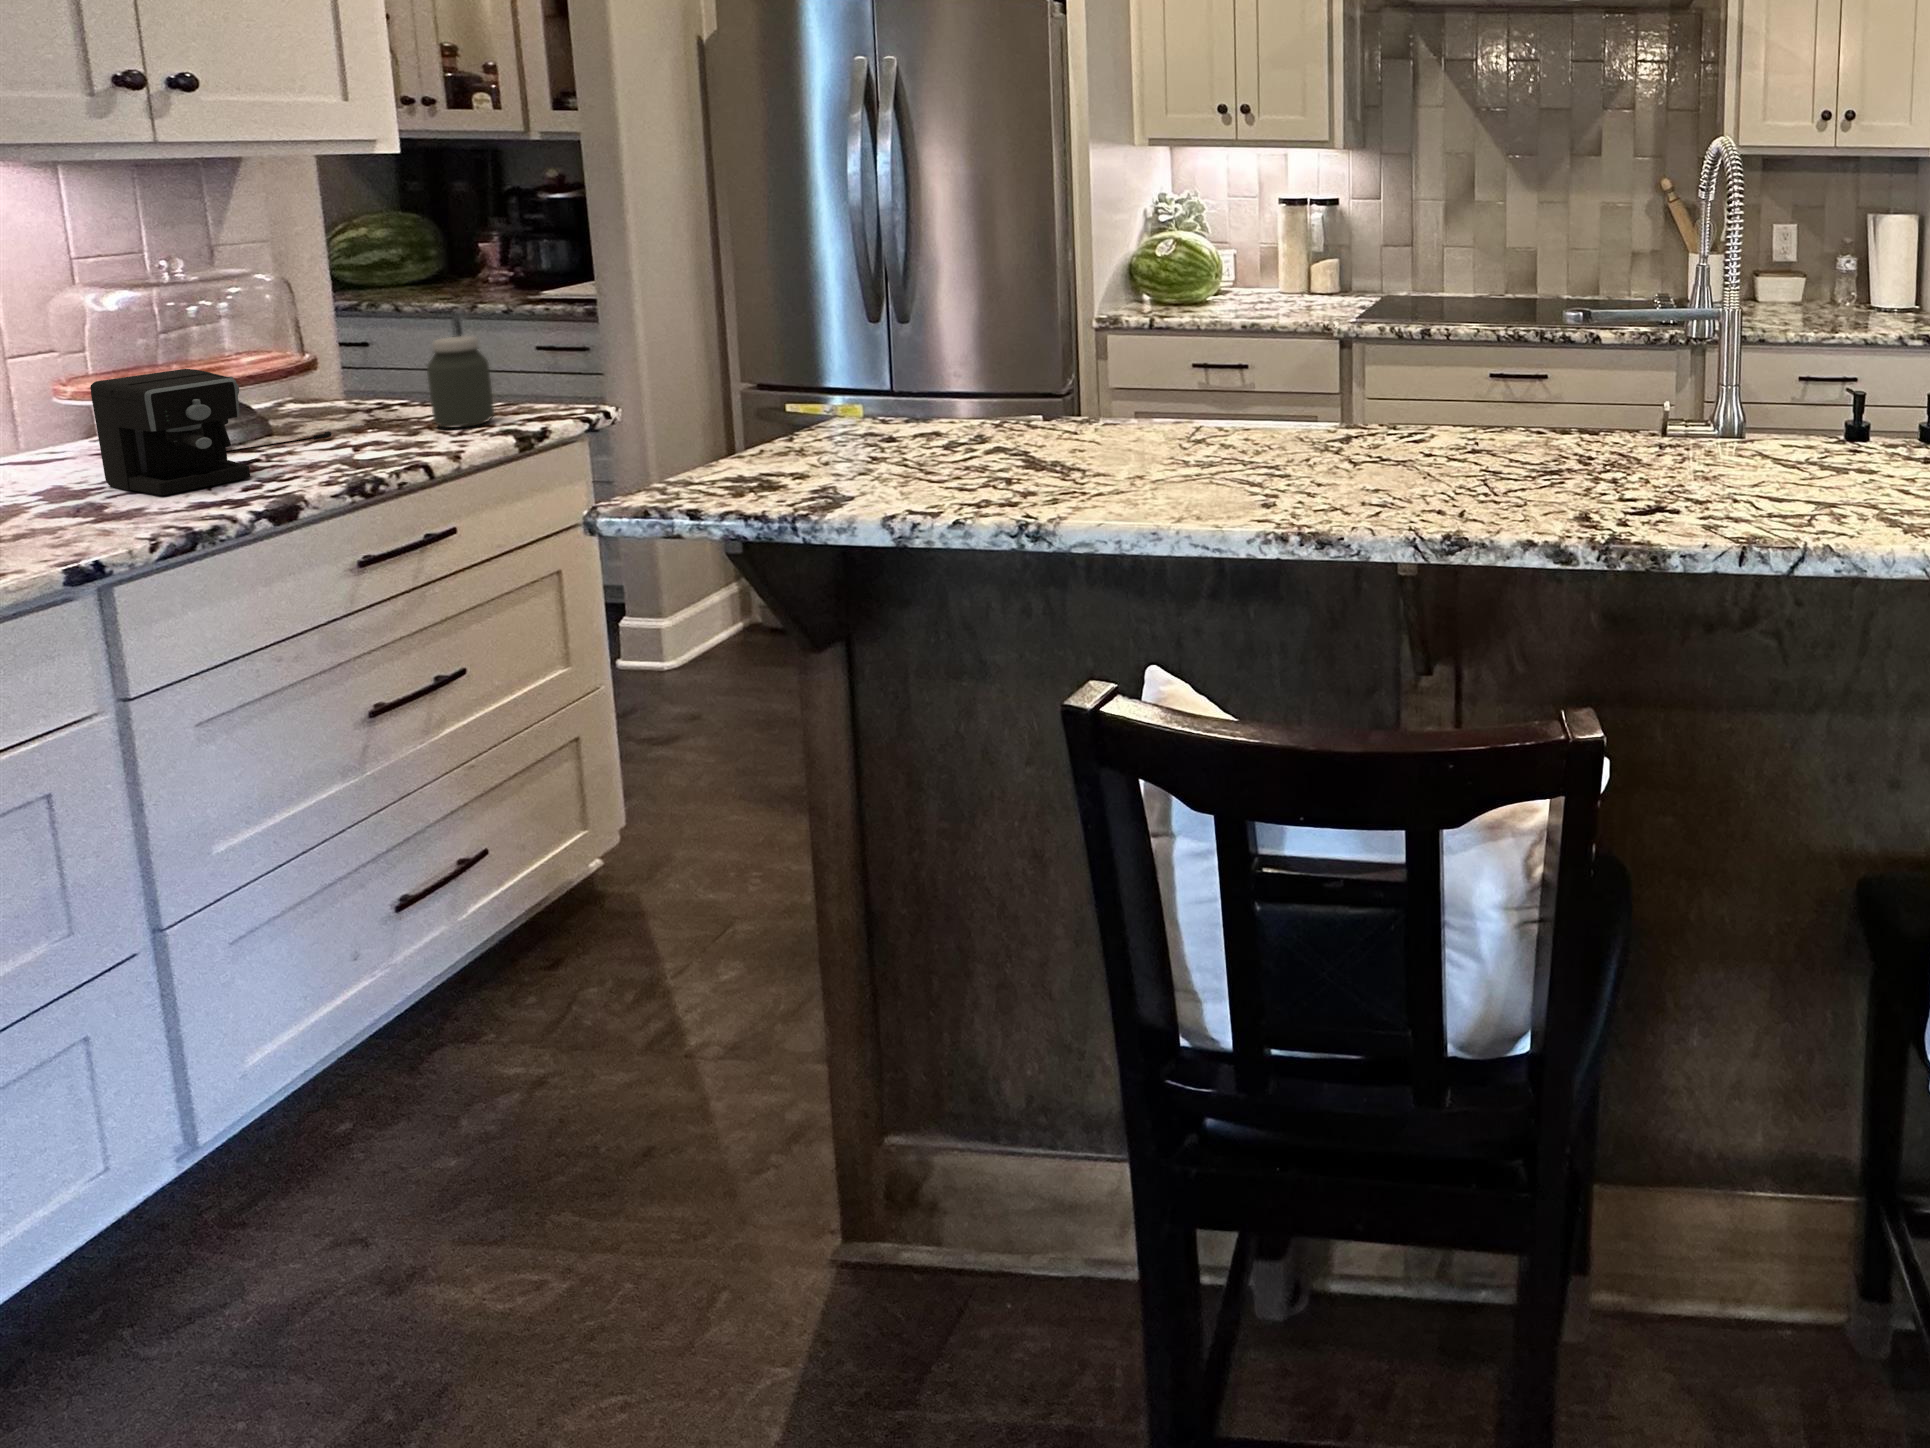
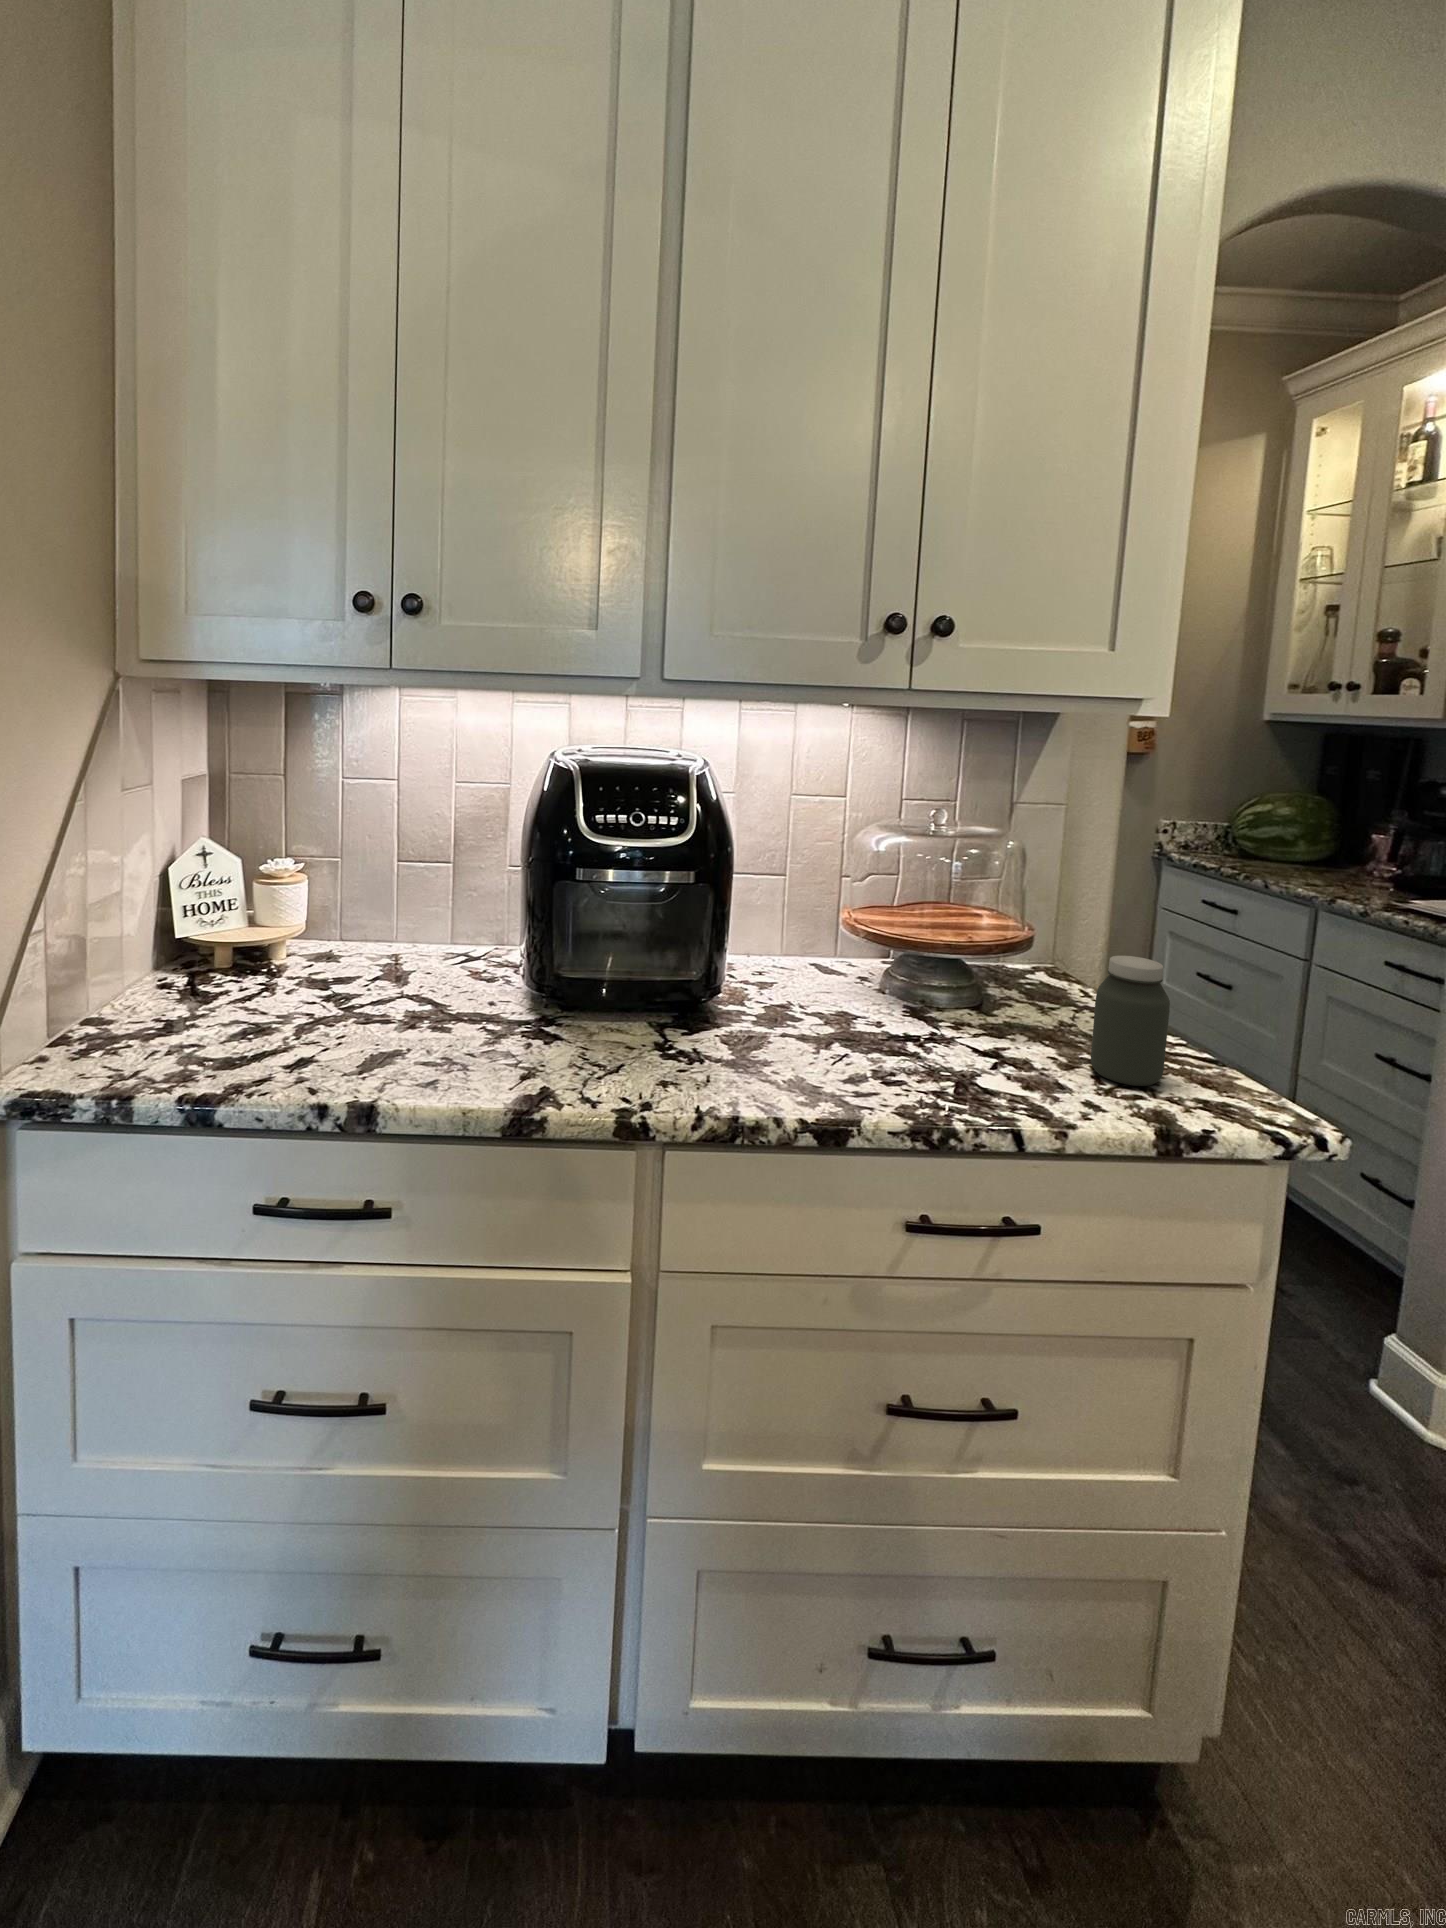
coffee maker: present [90,369,331,495] -> none [788,917,993,1065]

